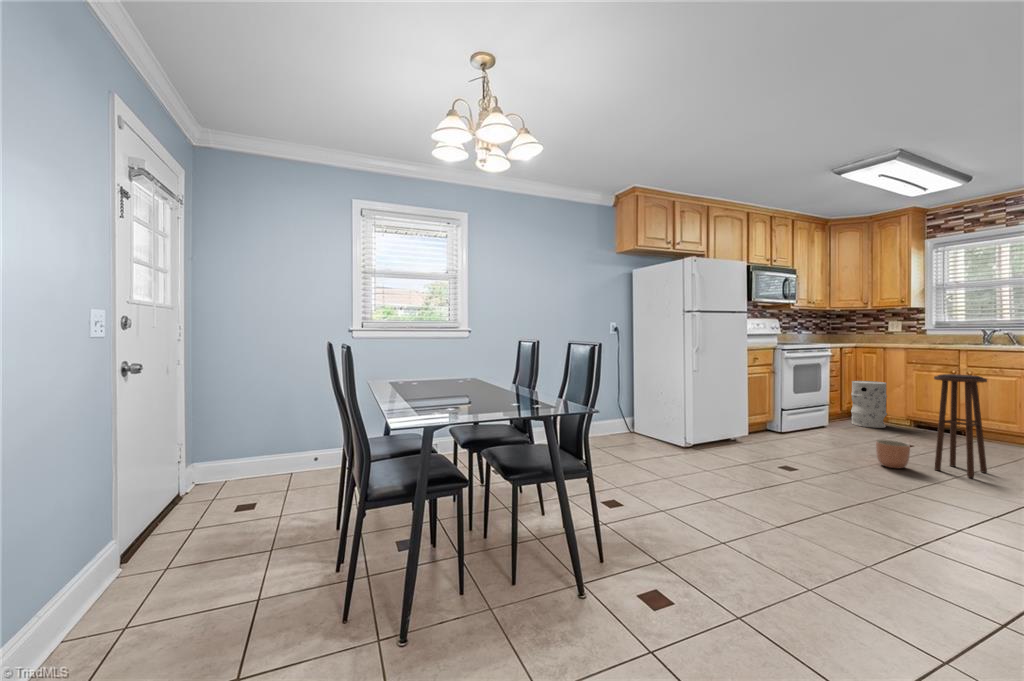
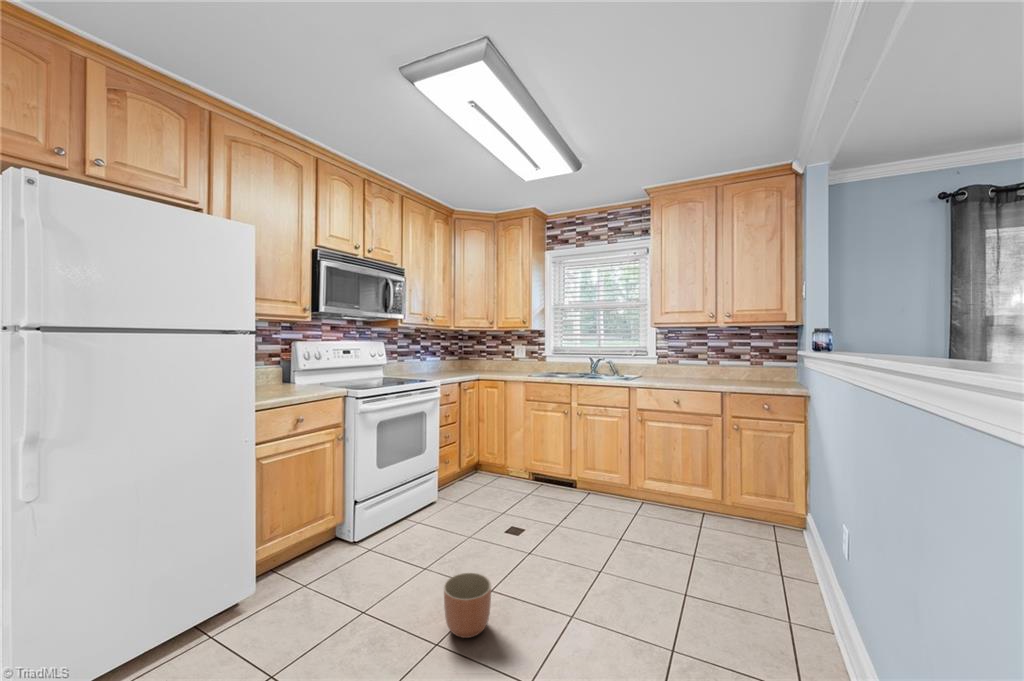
stool: present [934,374,987,478] -> none [526,447,589,636]
trash can: present [851,381,887,428] -> none [470,423,507,489]

